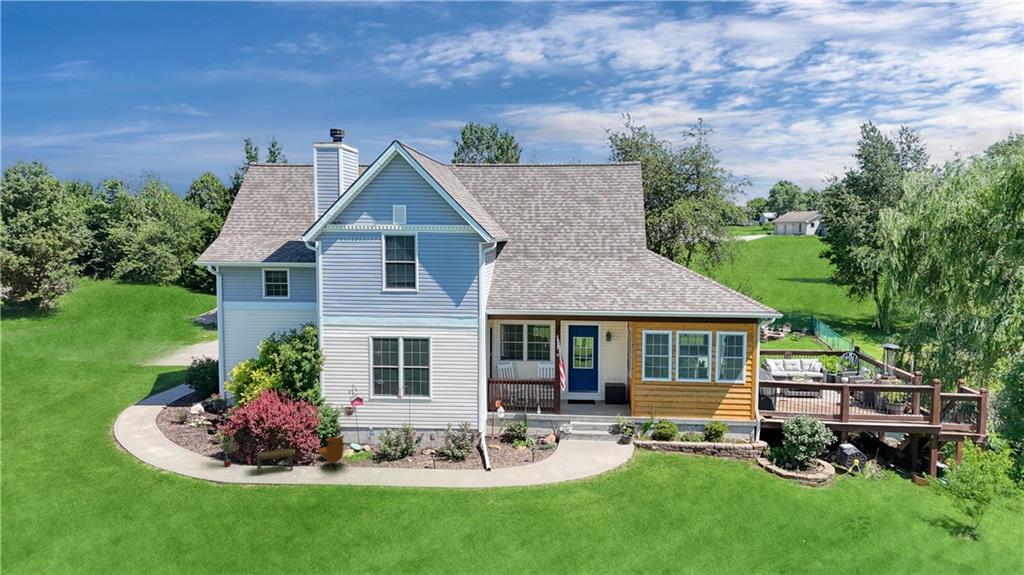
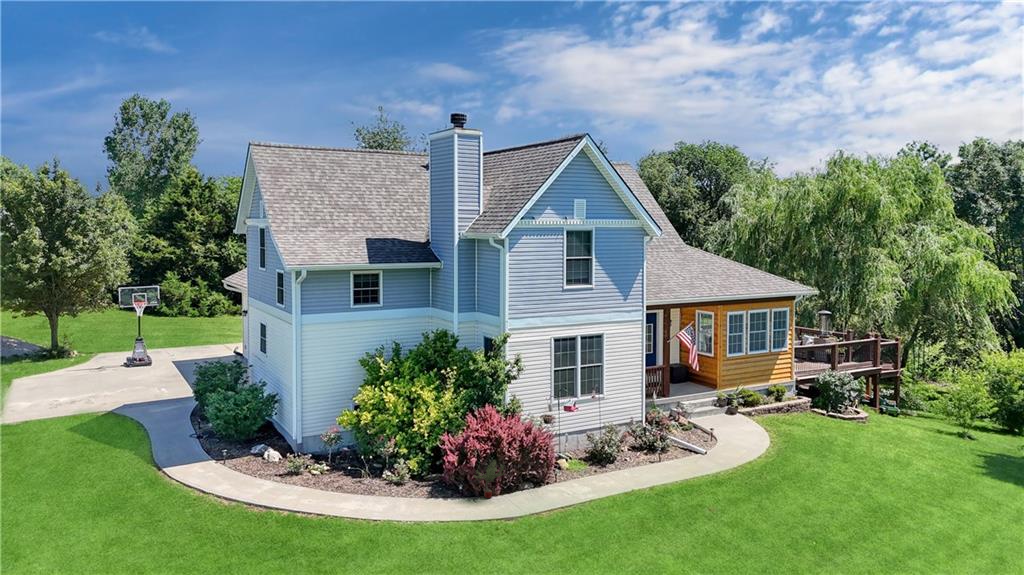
lounge chair: present [317,435,344,469] -> none [548,436,597,478]
bench: present [257,449,293,475] -> none [524,462,558,496]

